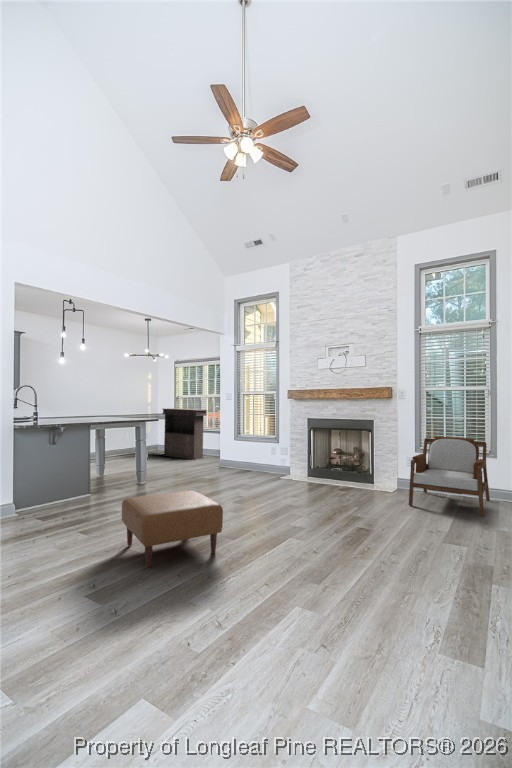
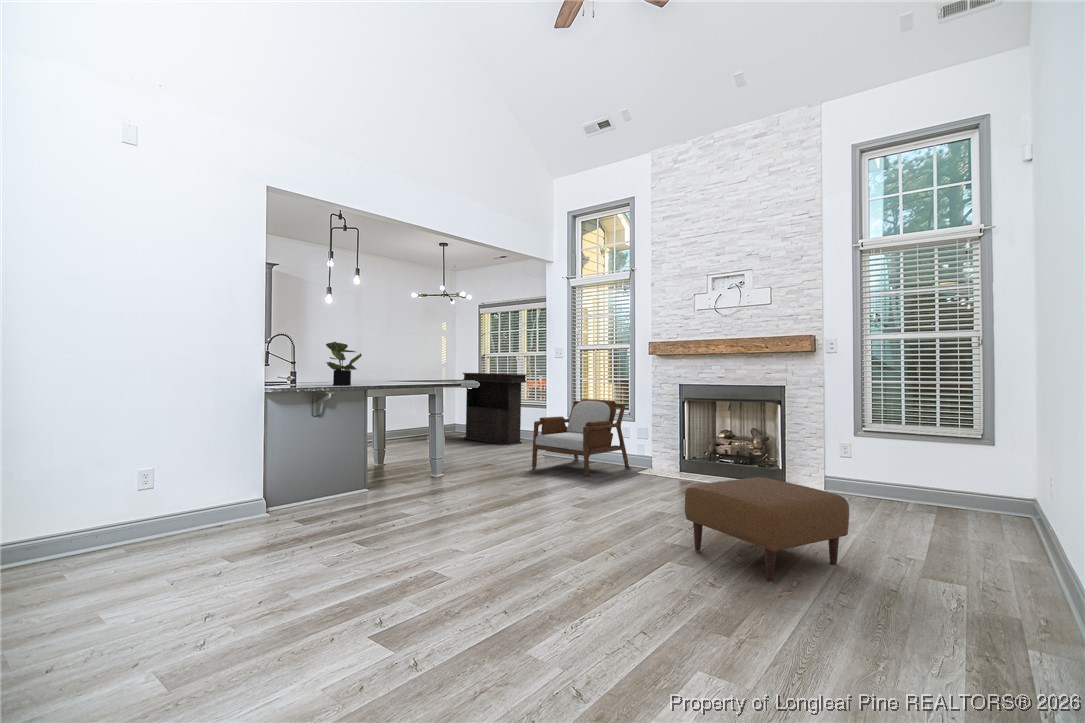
potted plant: none [60,392,88,422] -> present [326,342,362,385]
armchair: present [409,436,490,517] -> present [532,399,629,477]
ottoman: present [122,490,223,569] -> present [685,477,849,582]

